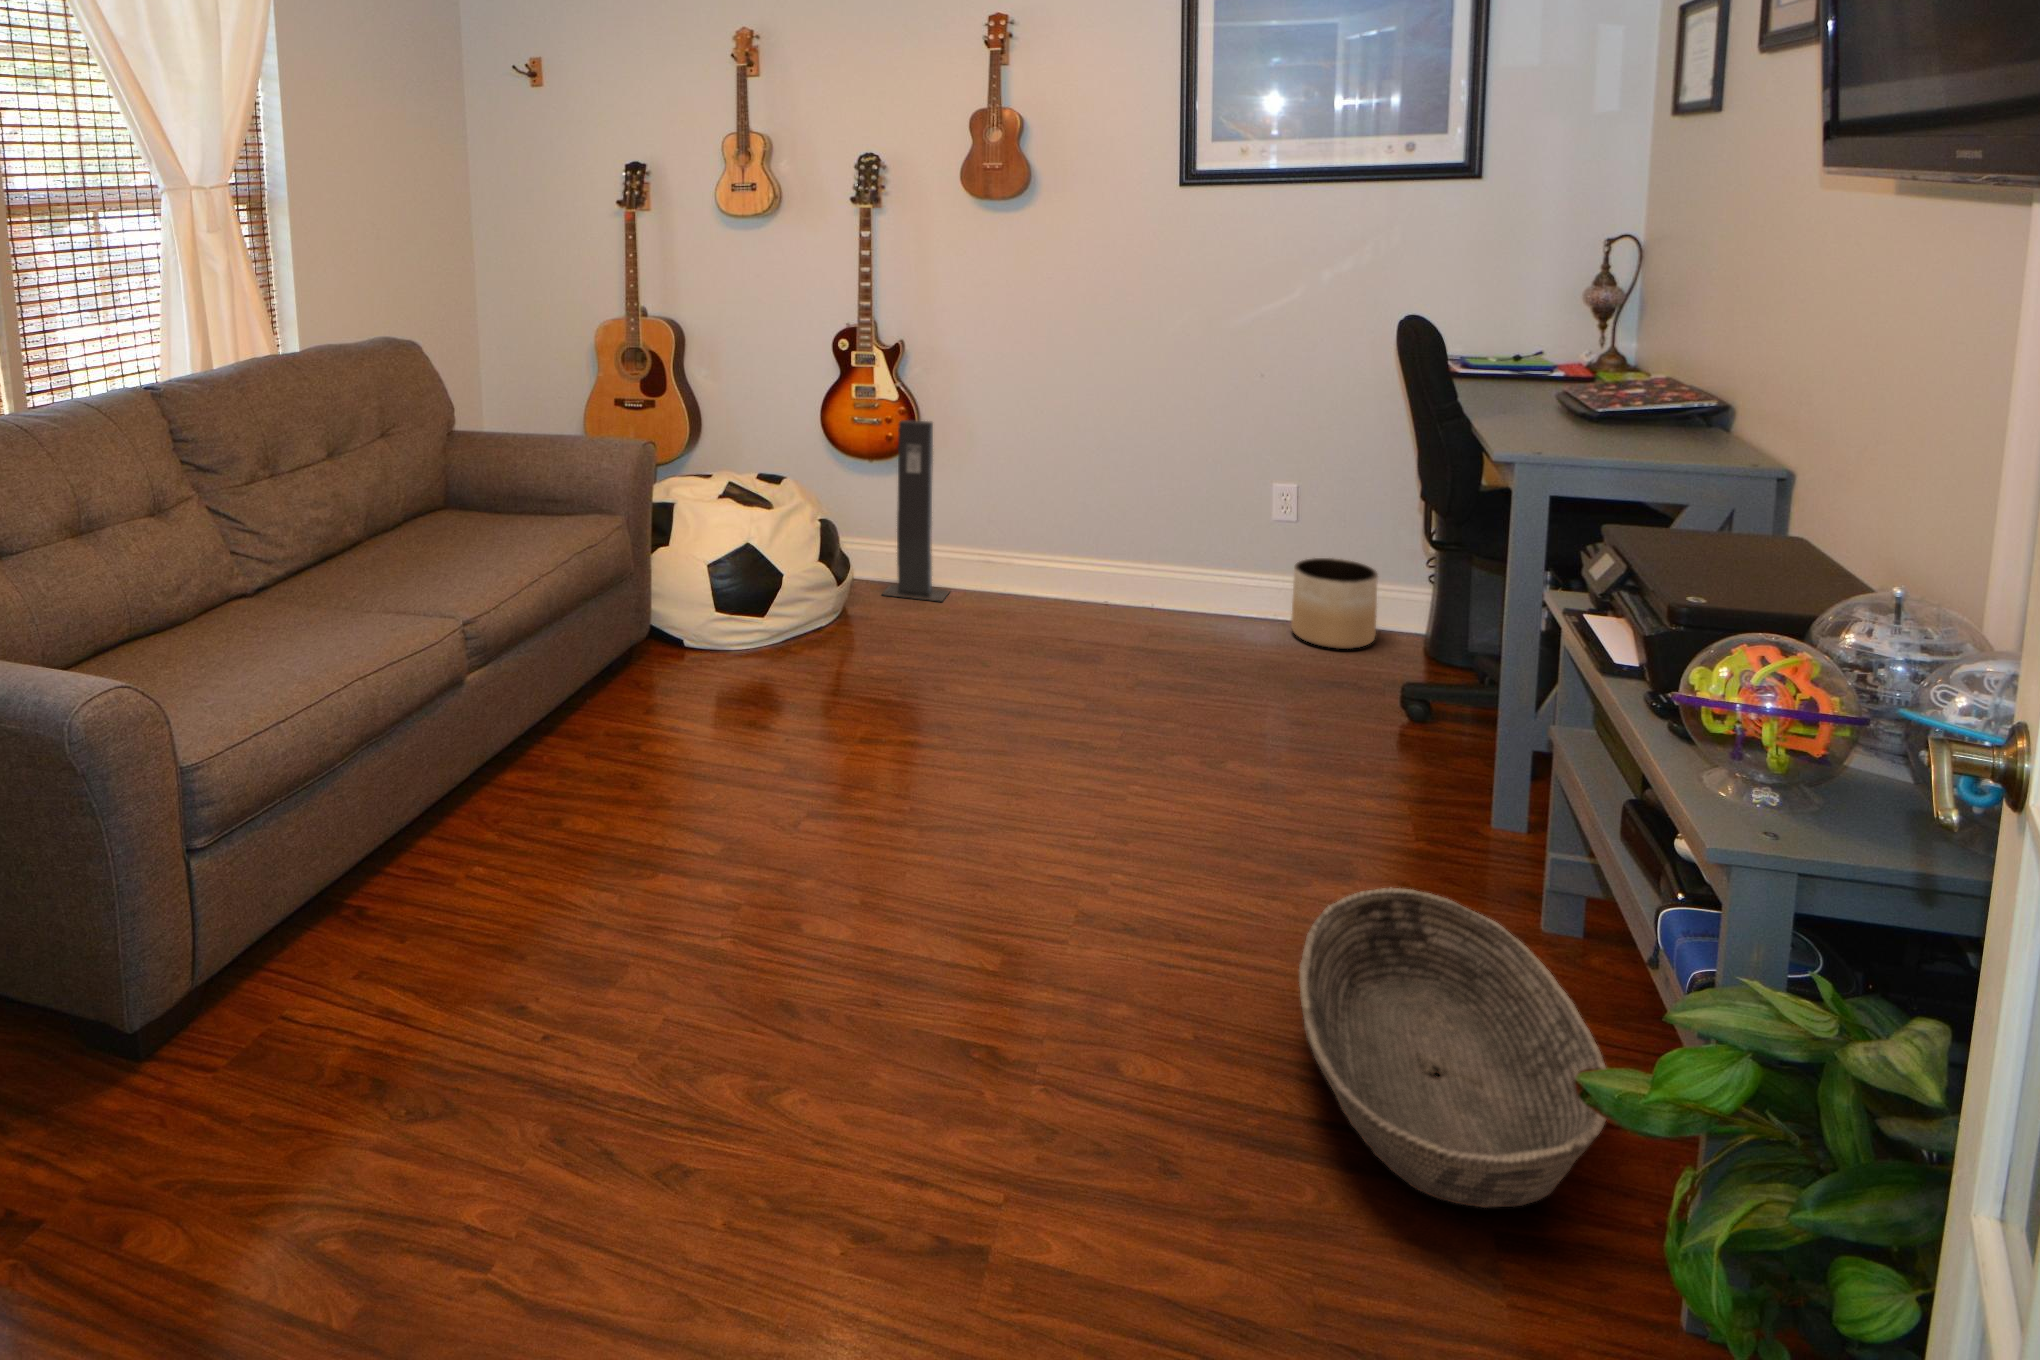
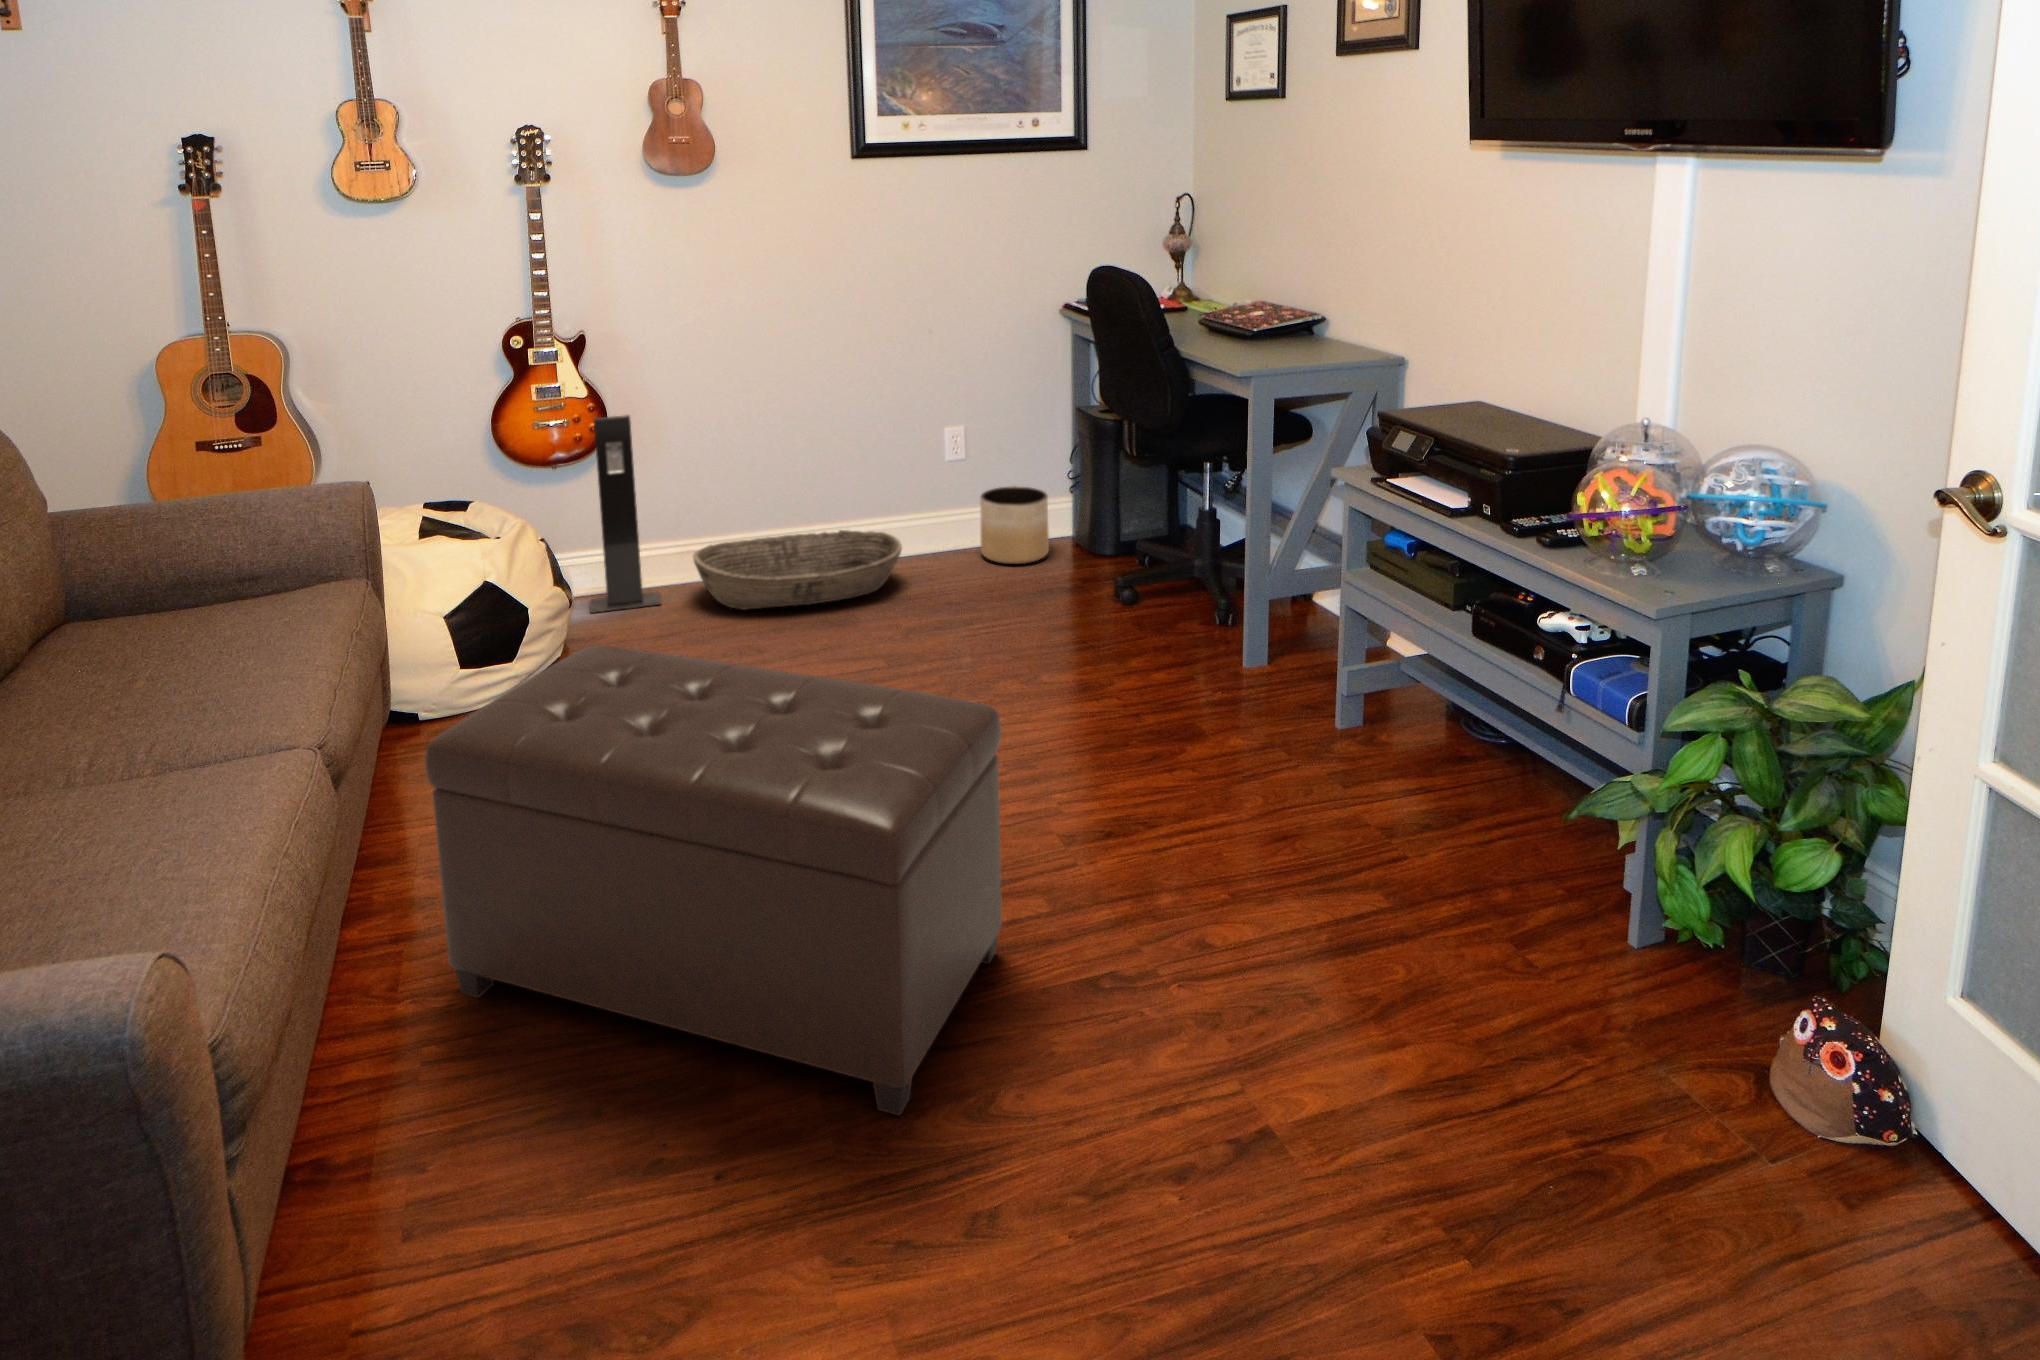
ottoman: none [514,606,917,1076] -> present [425,646,1002,1115]
basket: present [1299,888,1606,1208] -> present [693,530,902,610]

